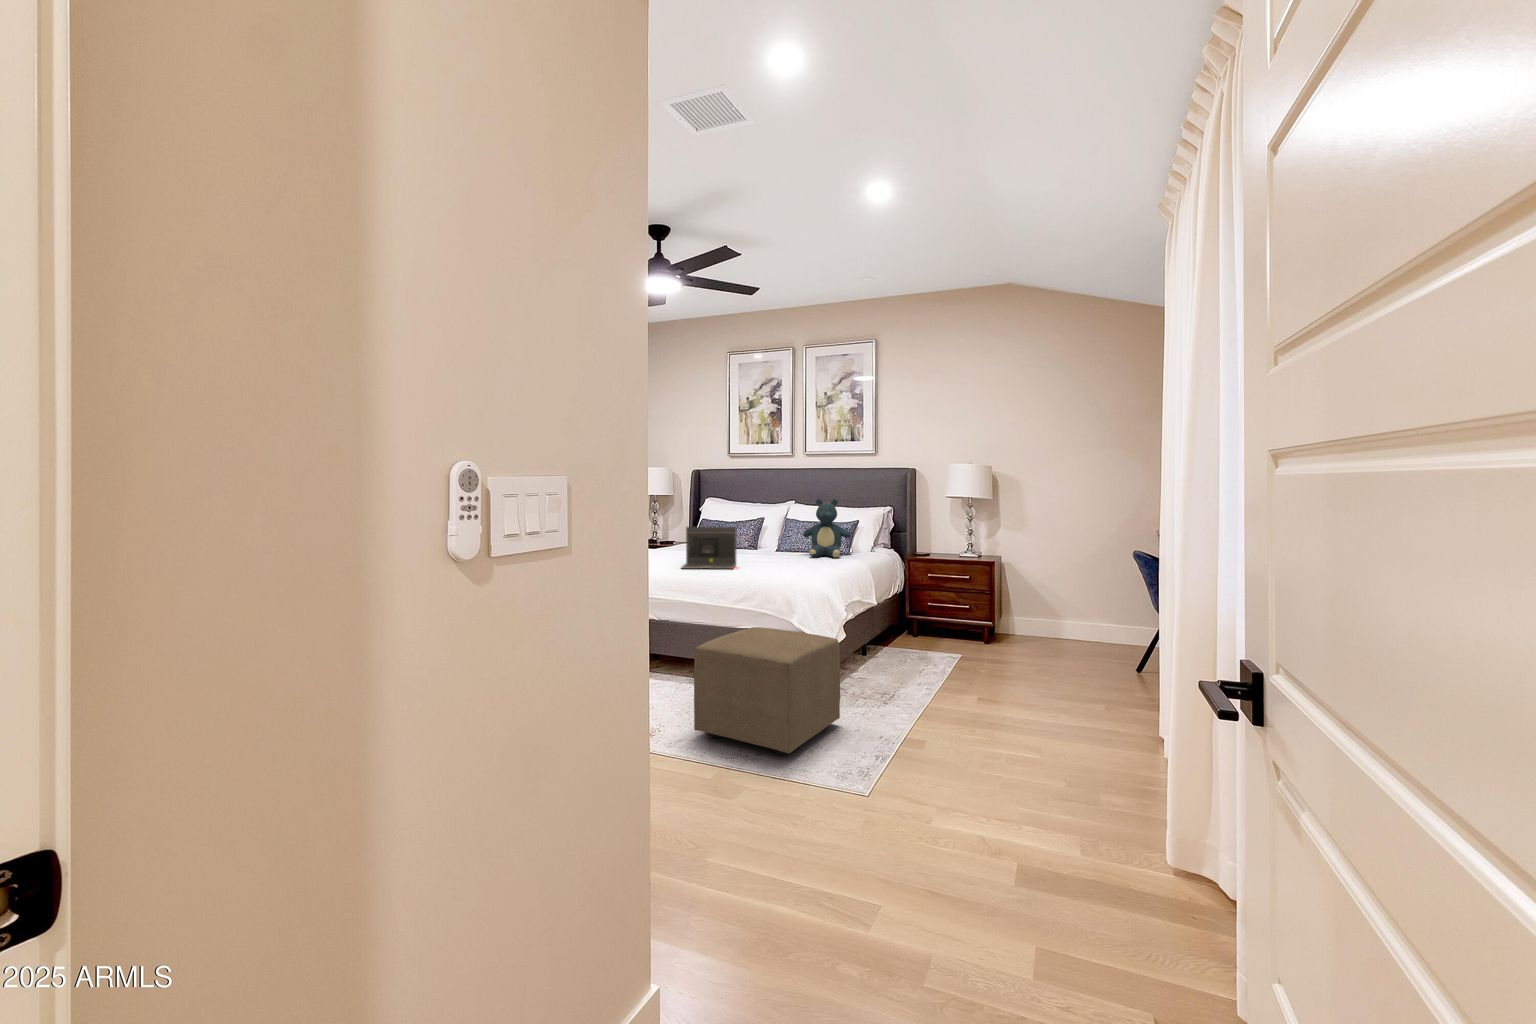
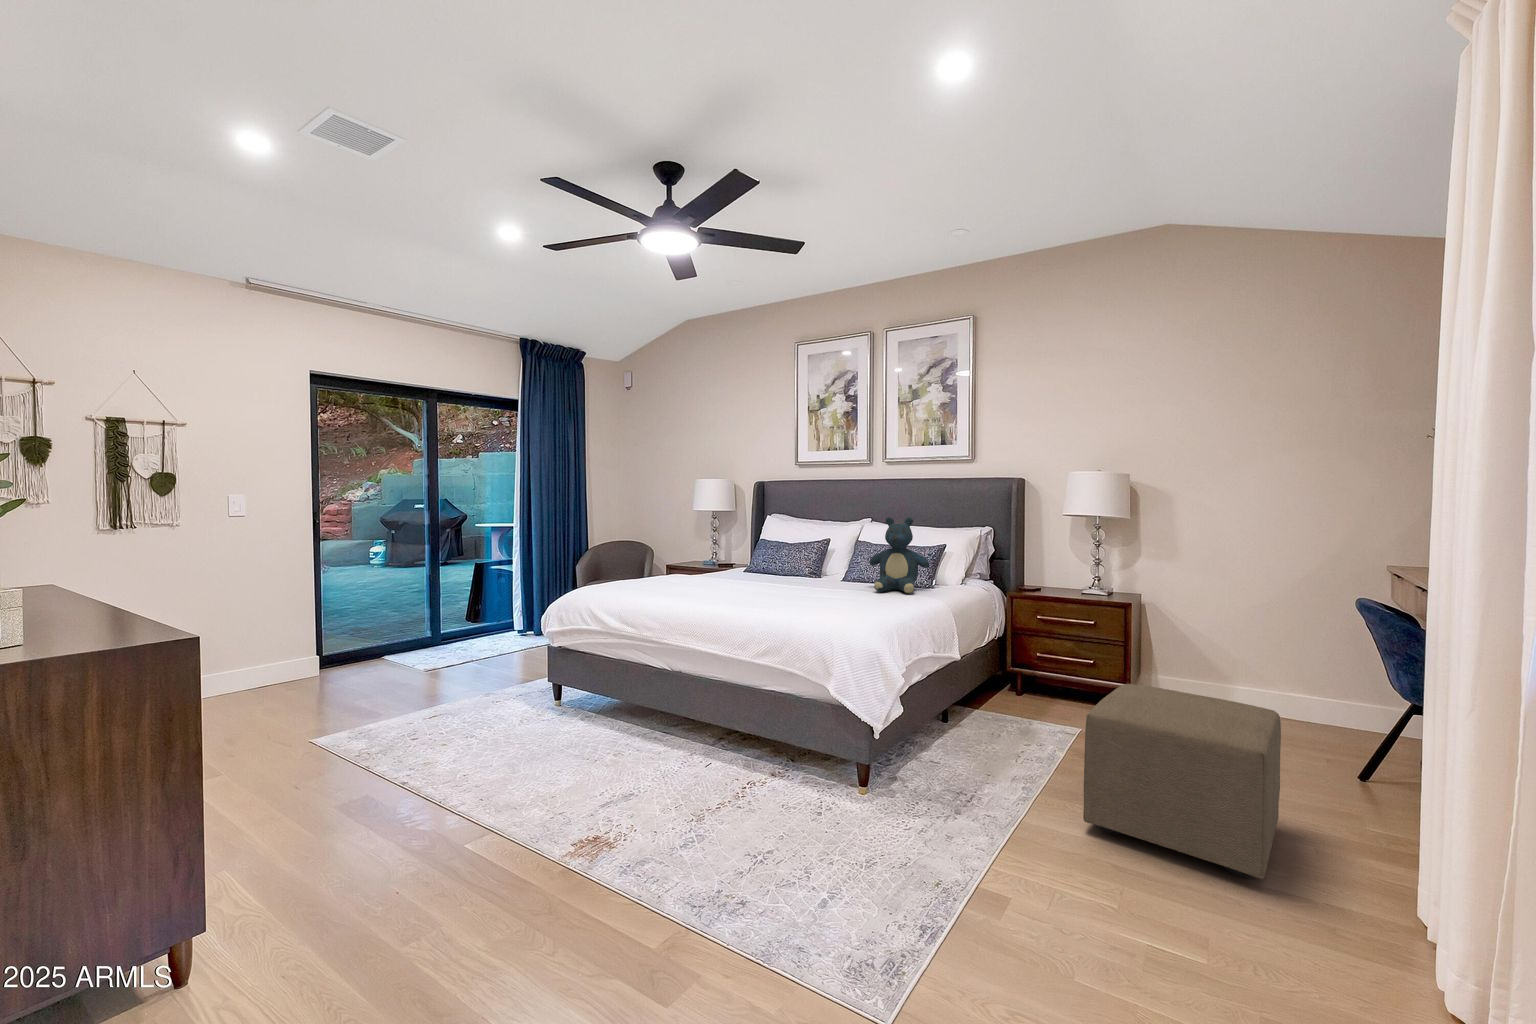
laptop: present [681,527,736,569] -> none [699,552,774,610]
ottoman: present [694,627,840,755] -> present [1083,684,1281,879]

